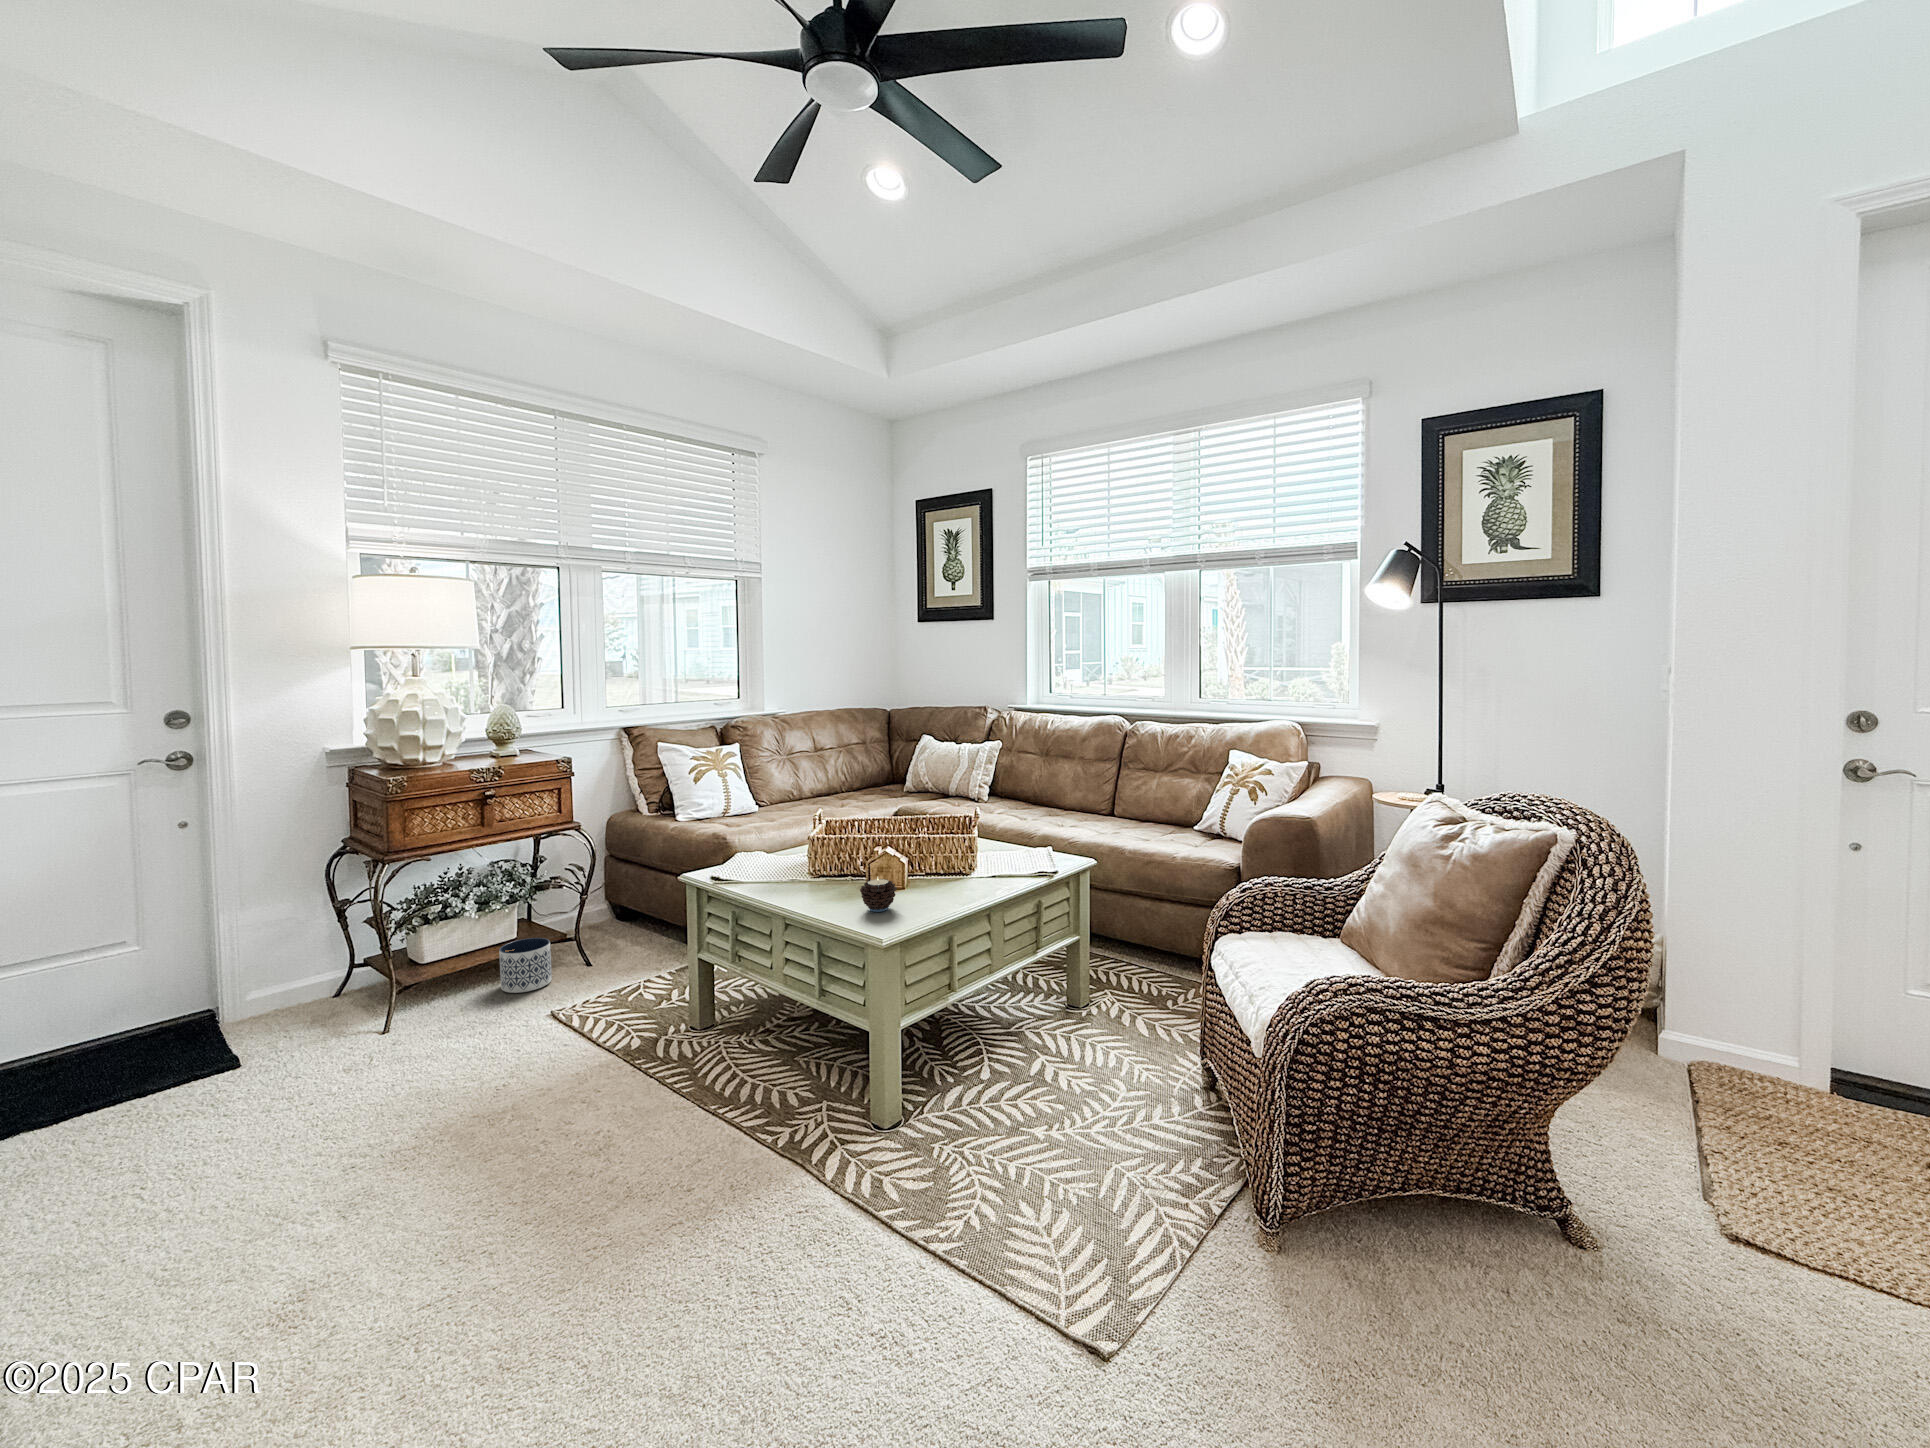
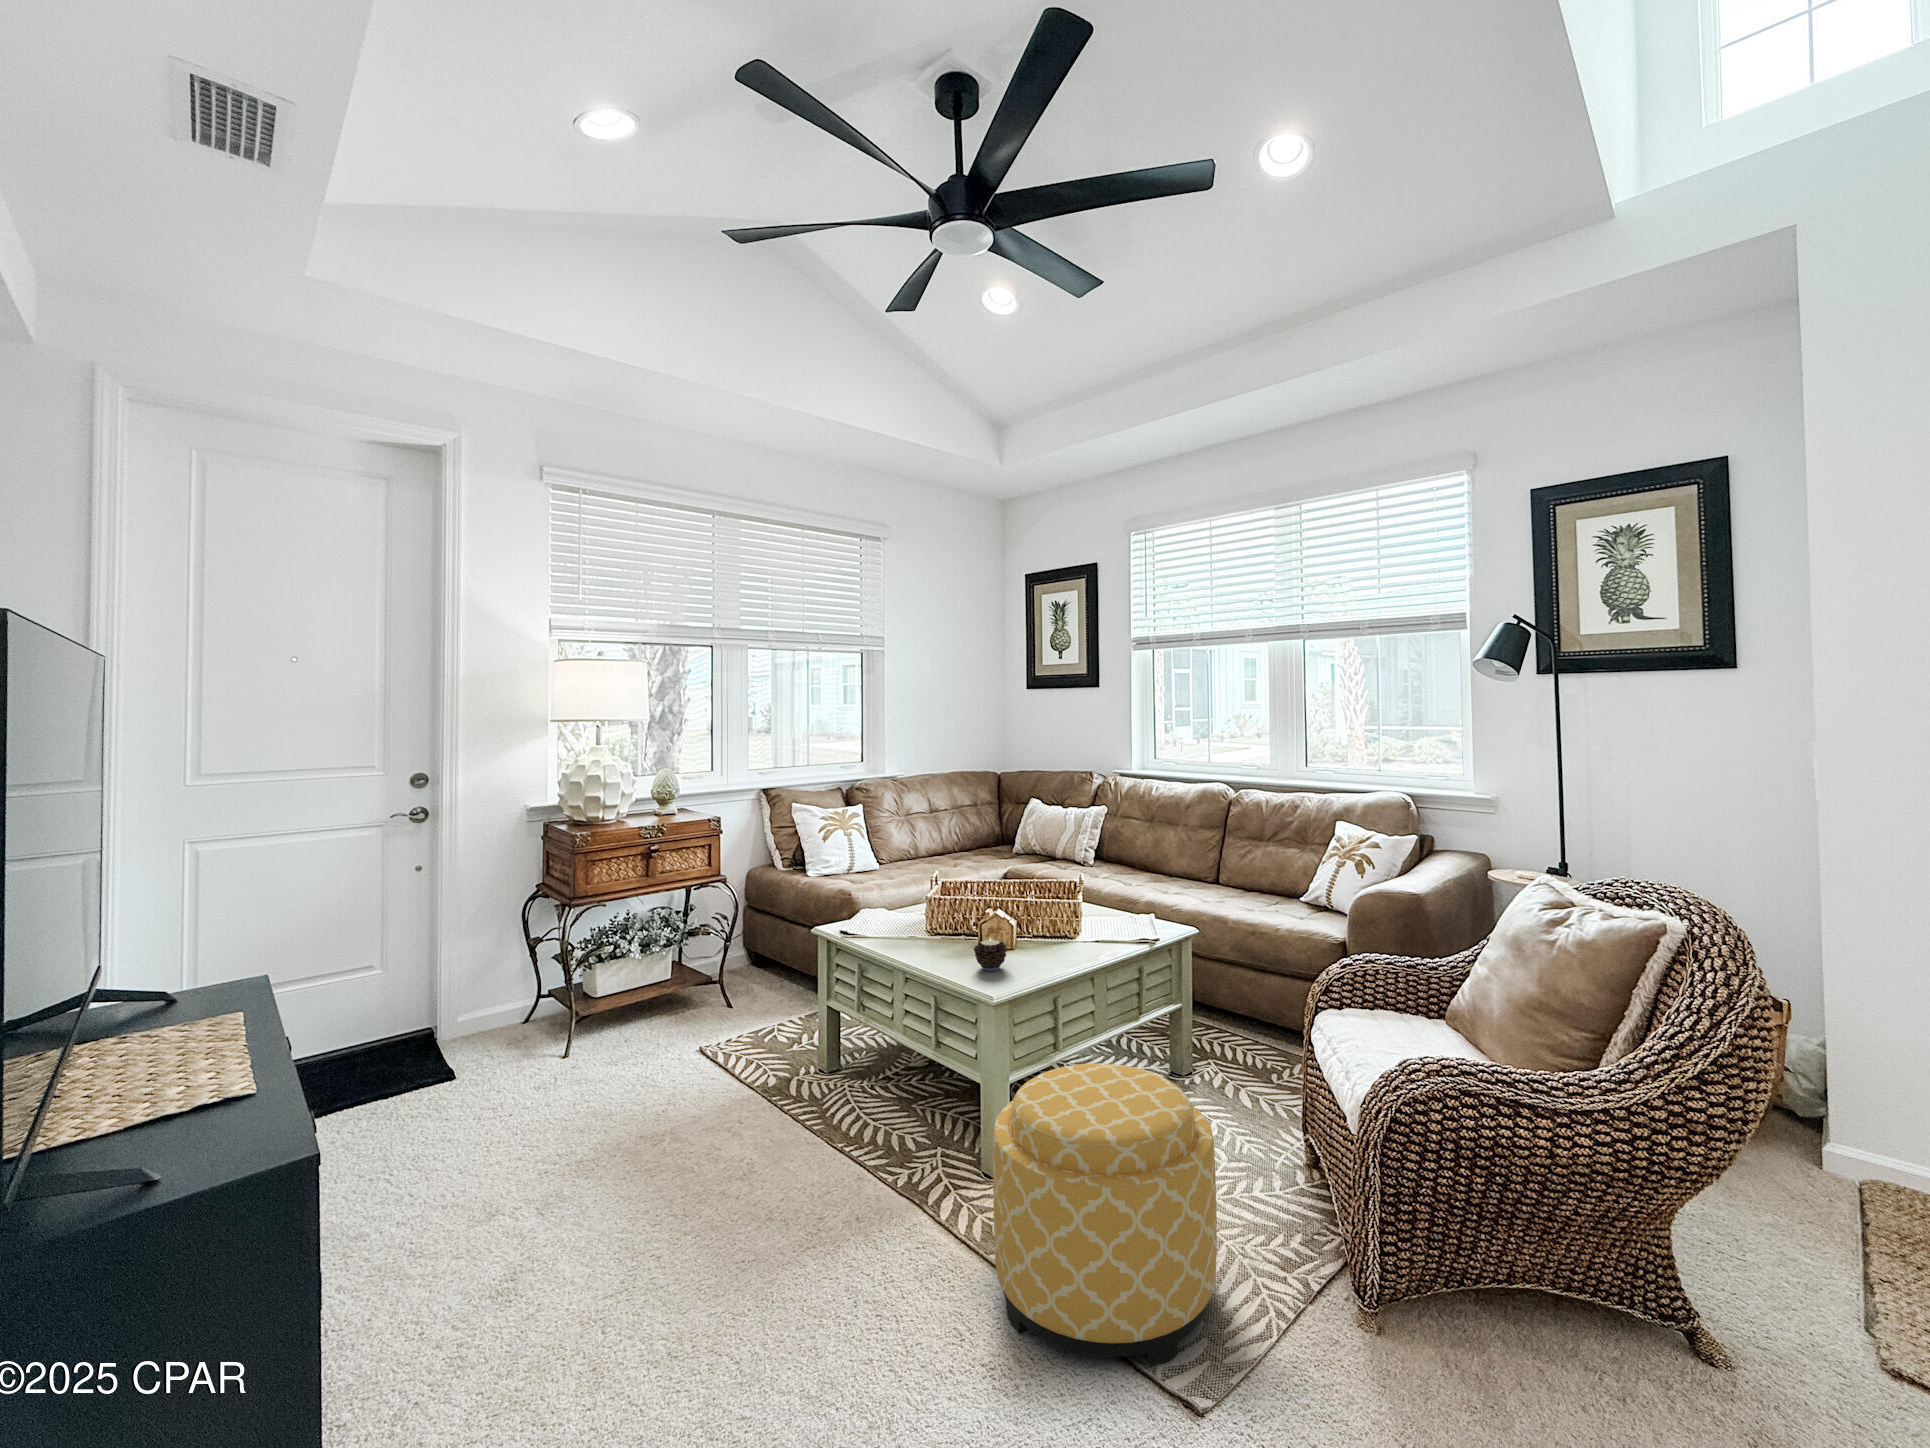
planter: present [499,938,552,993] -> none [657,980,700,1029]
ottoman: none [886,1003,1120,1311] -> present [993,1063,1217,1366]

